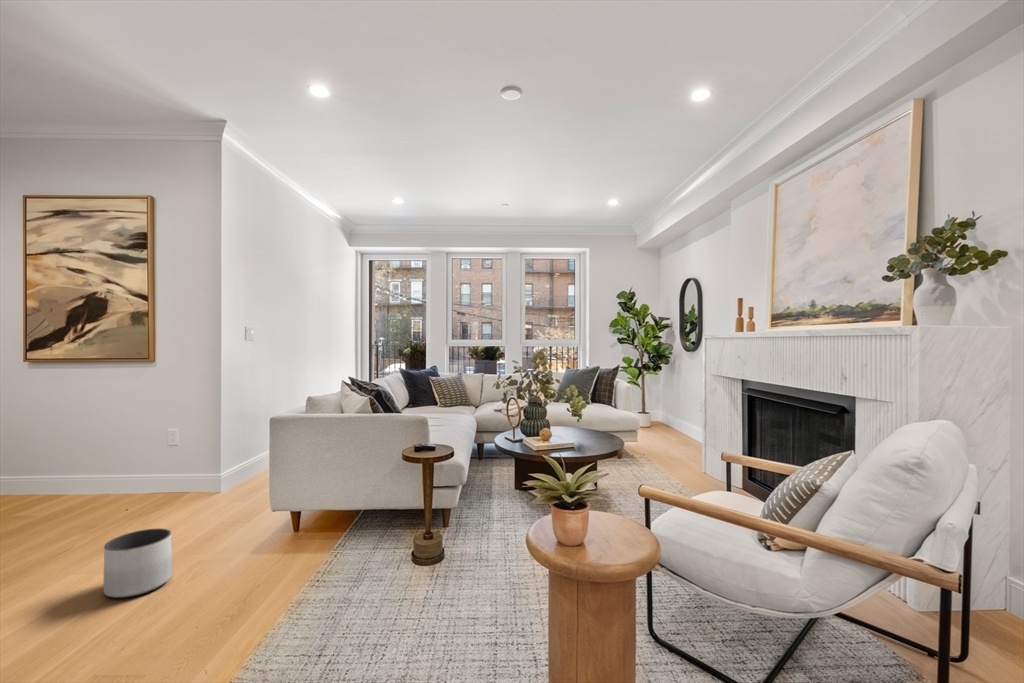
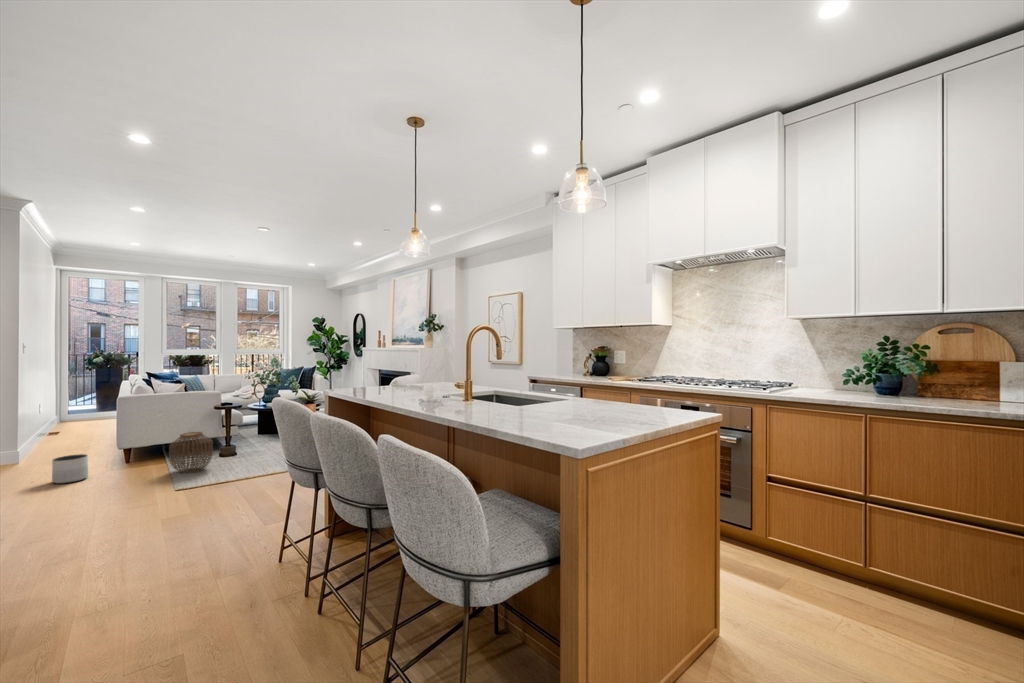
woven basket: none [264,520,363,637] -> present [169,432,213,473]

